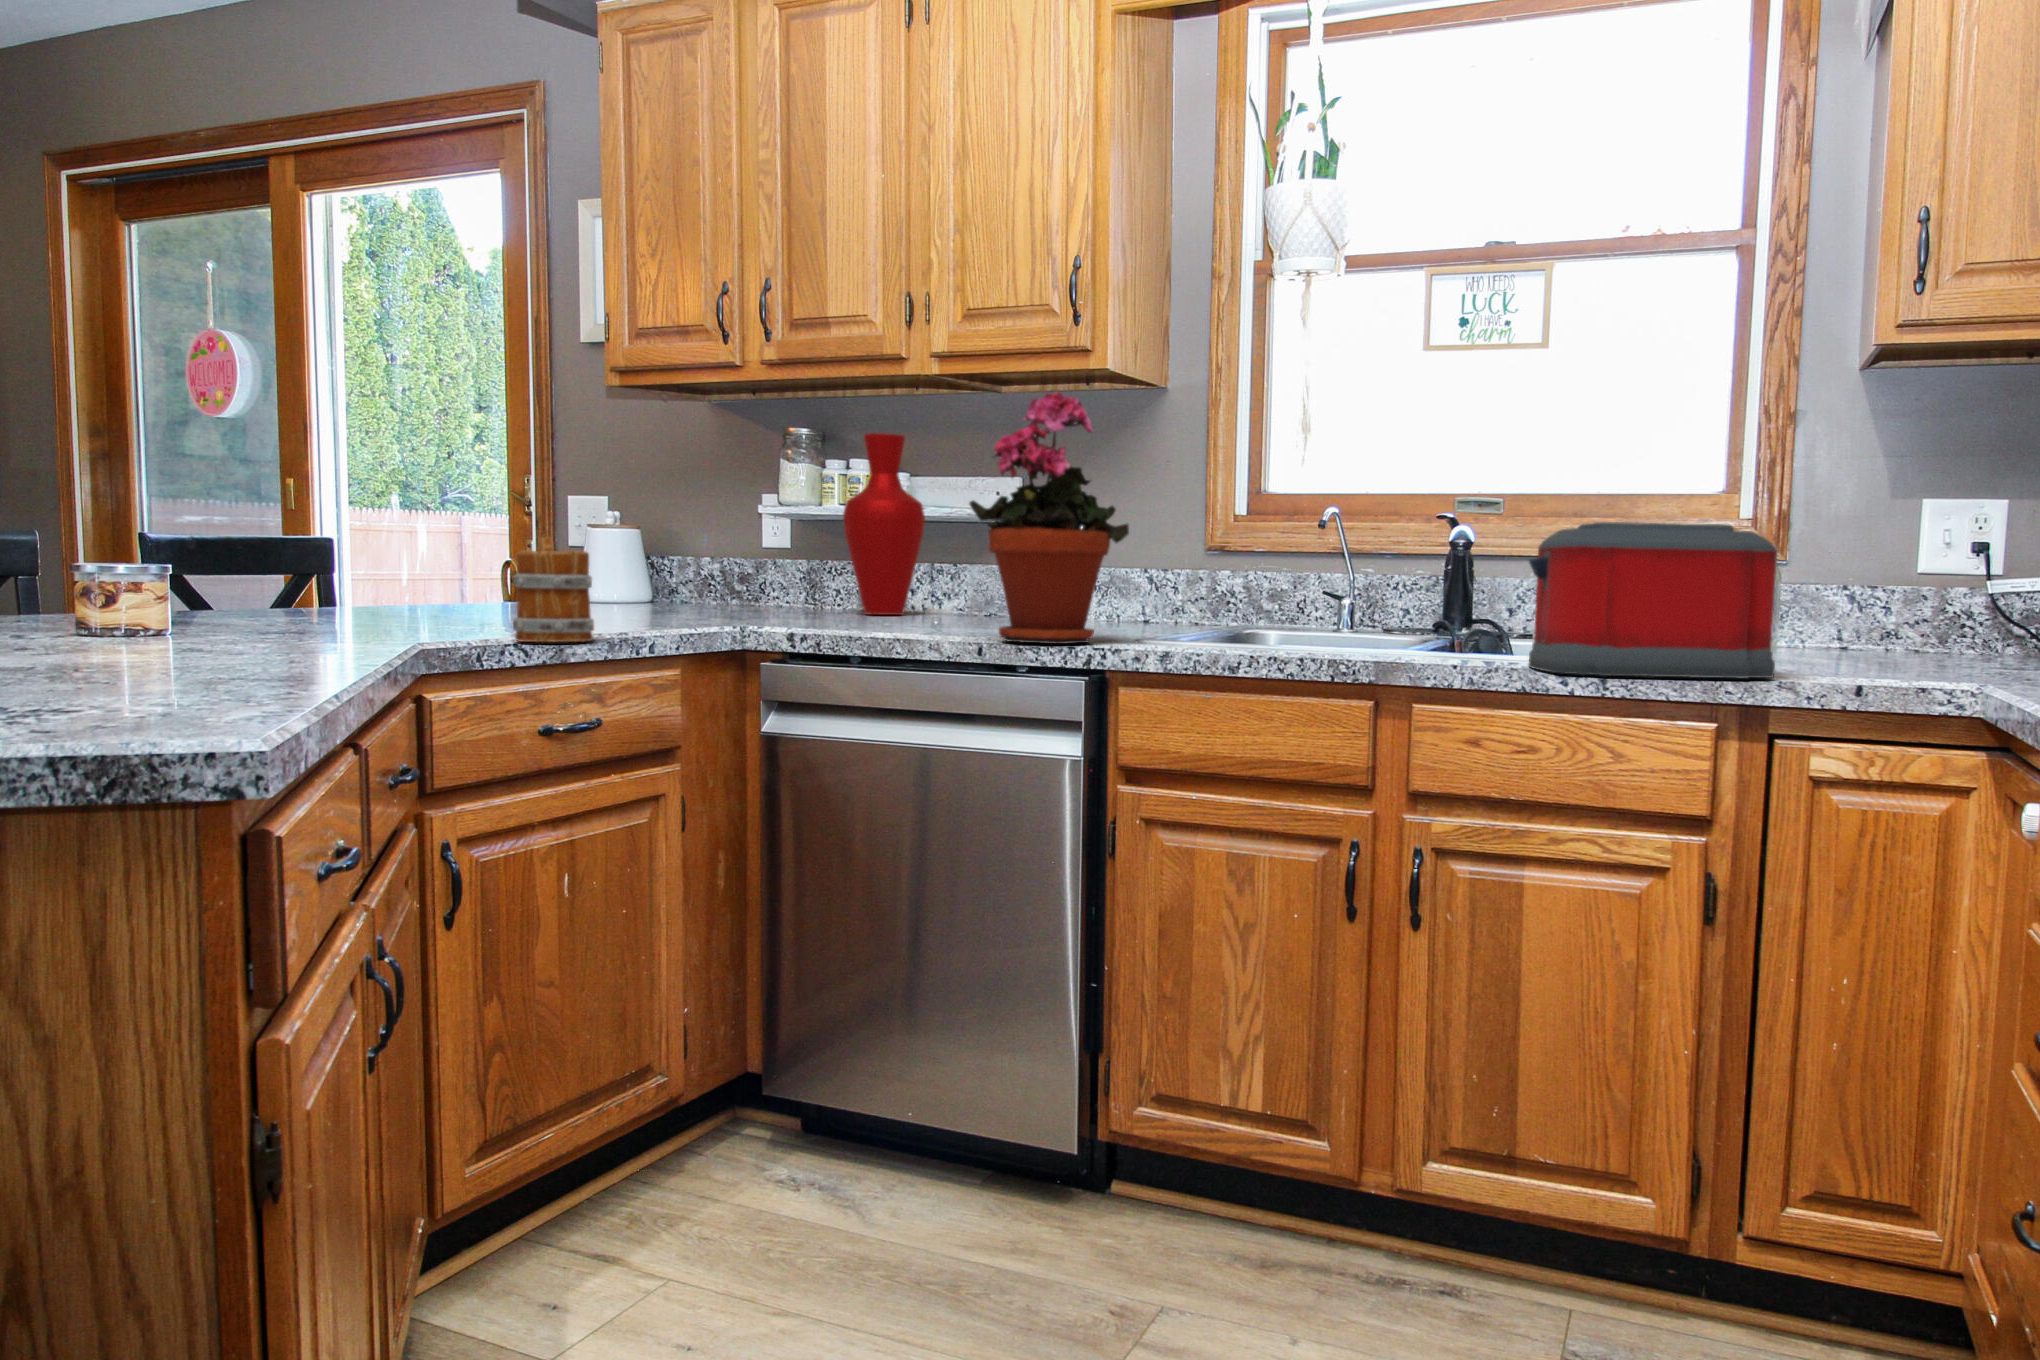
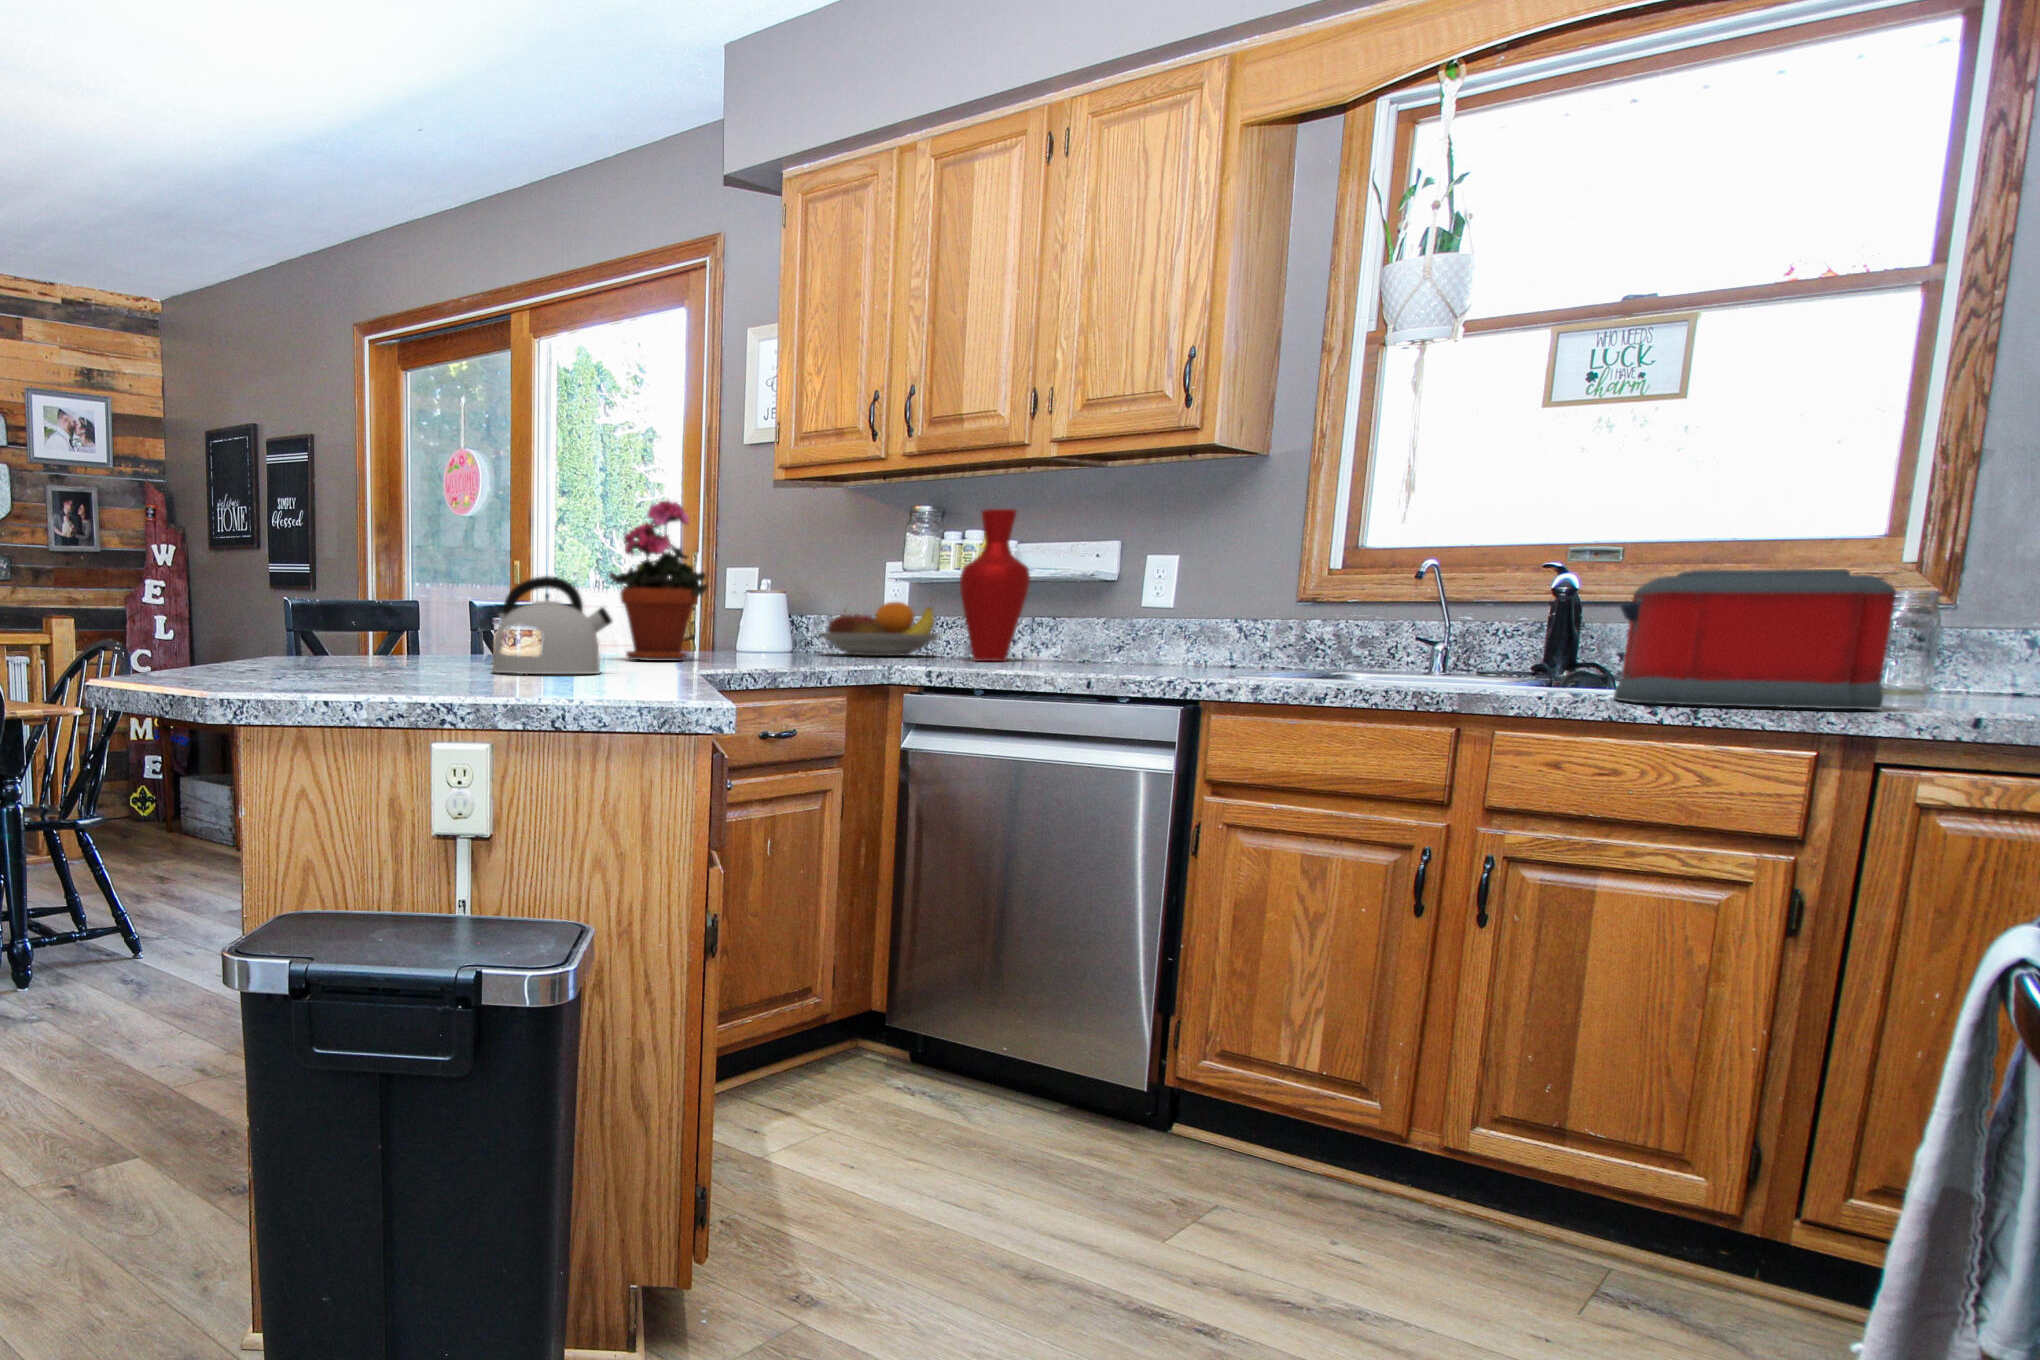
potted plant: present [969,392,1129,644] -> present [609,501,707,661]
kettle: none [41,493,272,647] -> present [492,576,613,674]
mug: present [513,537,594,642] -> none [752,600,807,674]
fruit bowl: none [678,542,835,607] -> present [819,602,940,656]

